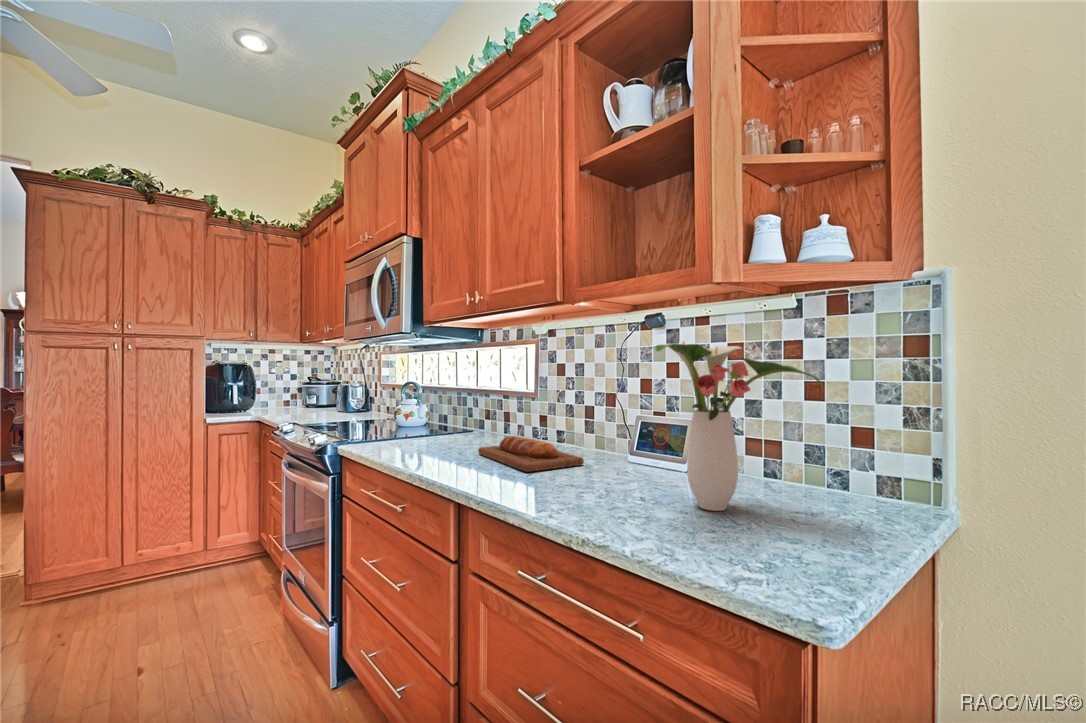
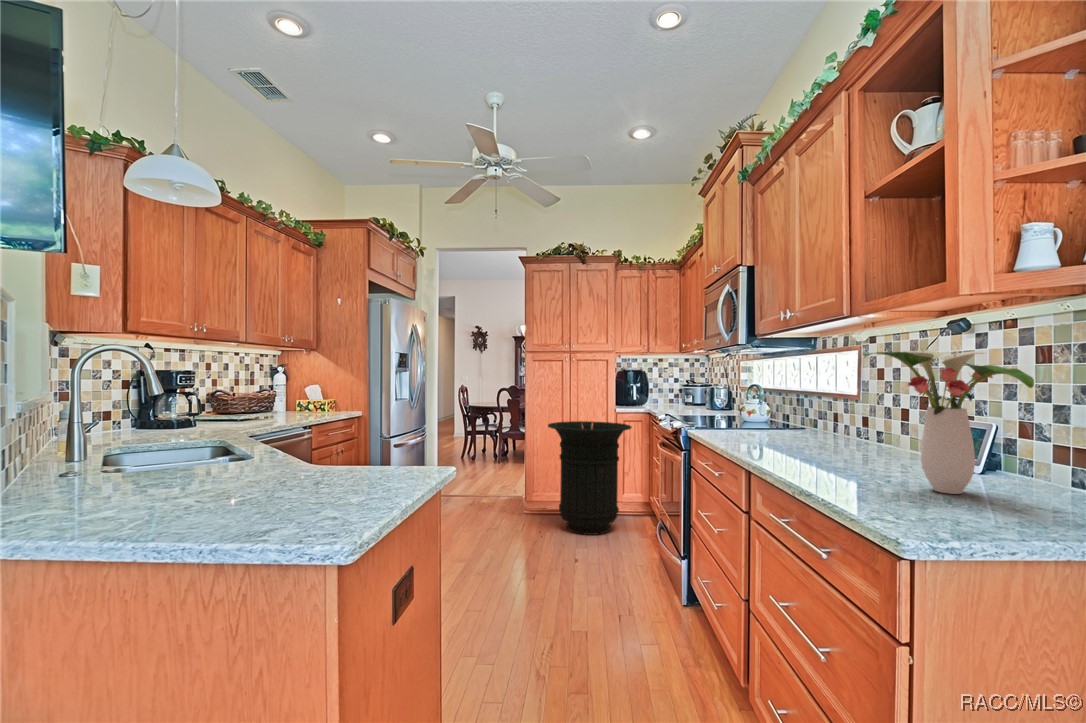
bread loaf: present [478,436,584,472] -> none [789,430,876,459]
trash can: none [68,439,235,623] -> present [548,421,632,535]

